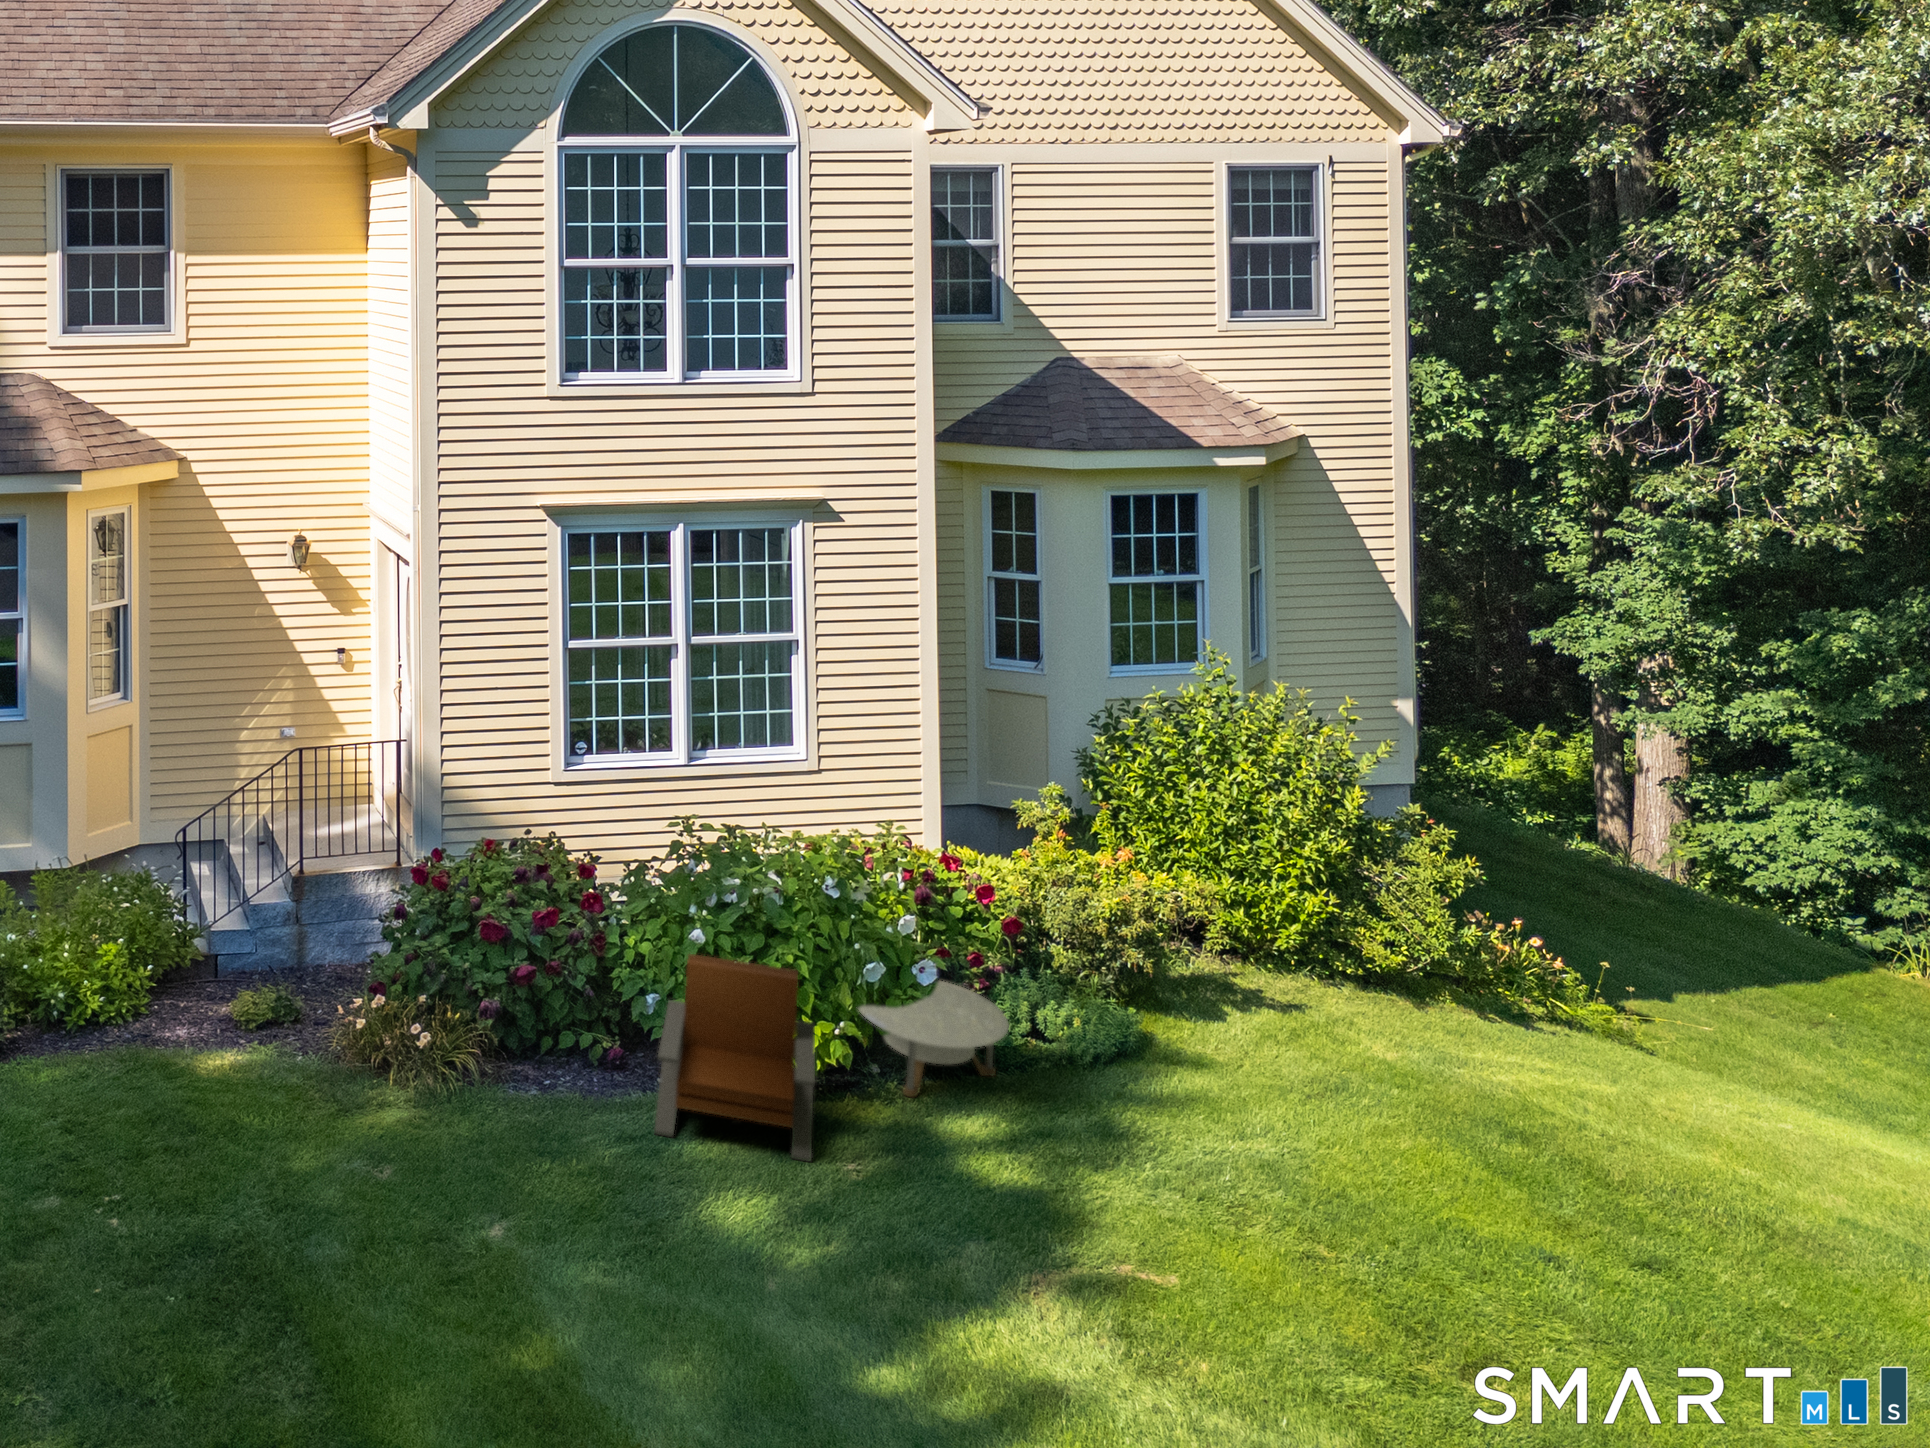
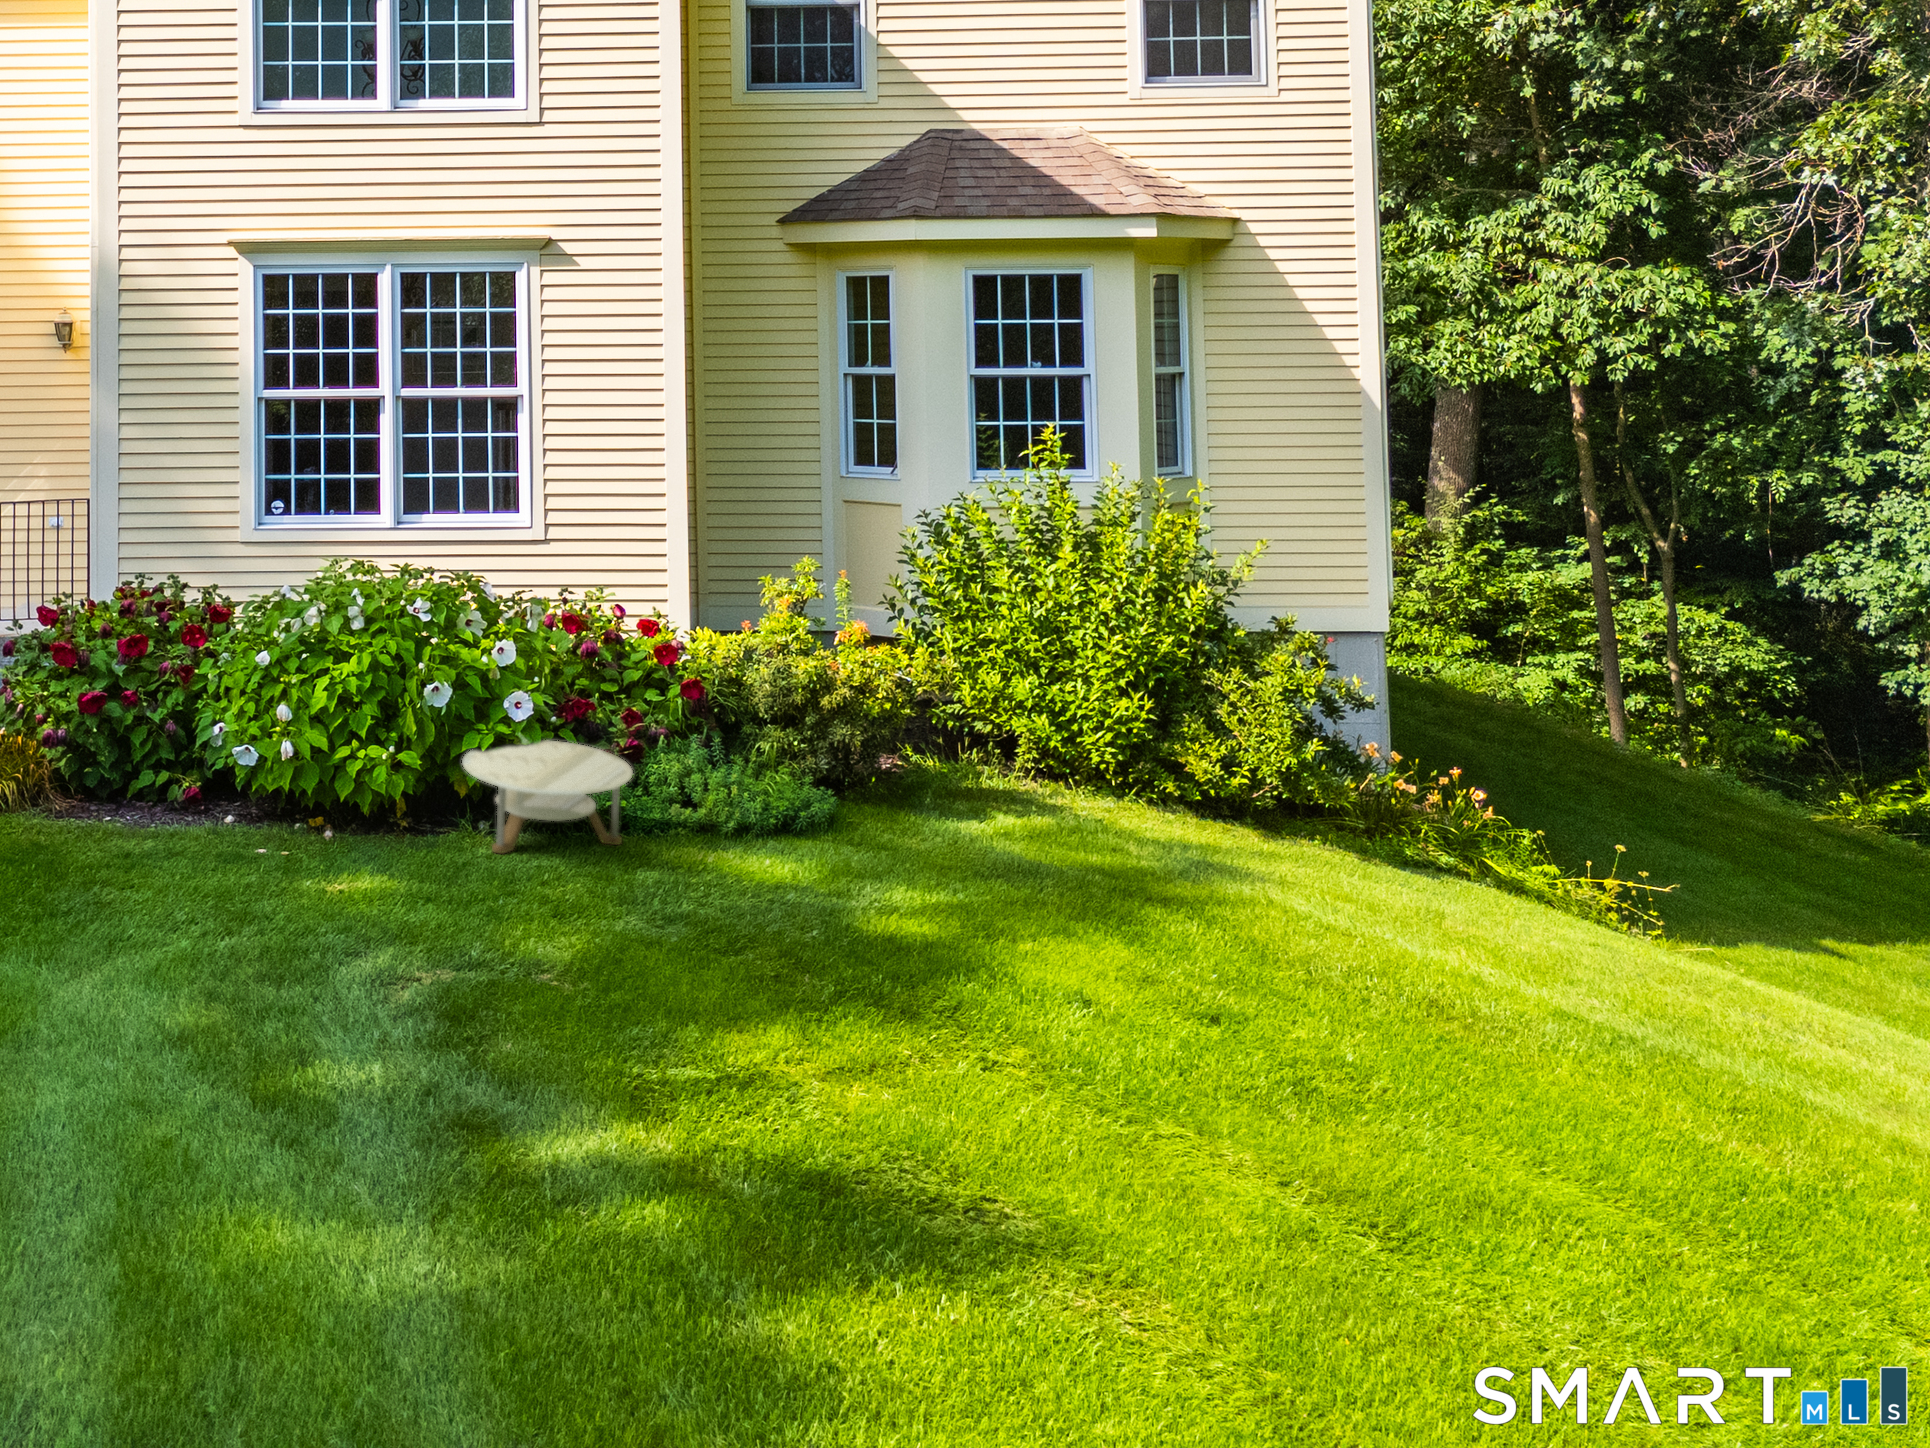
lounge chair: present [654,954,815,1162] -> none [168,680,386,892]

